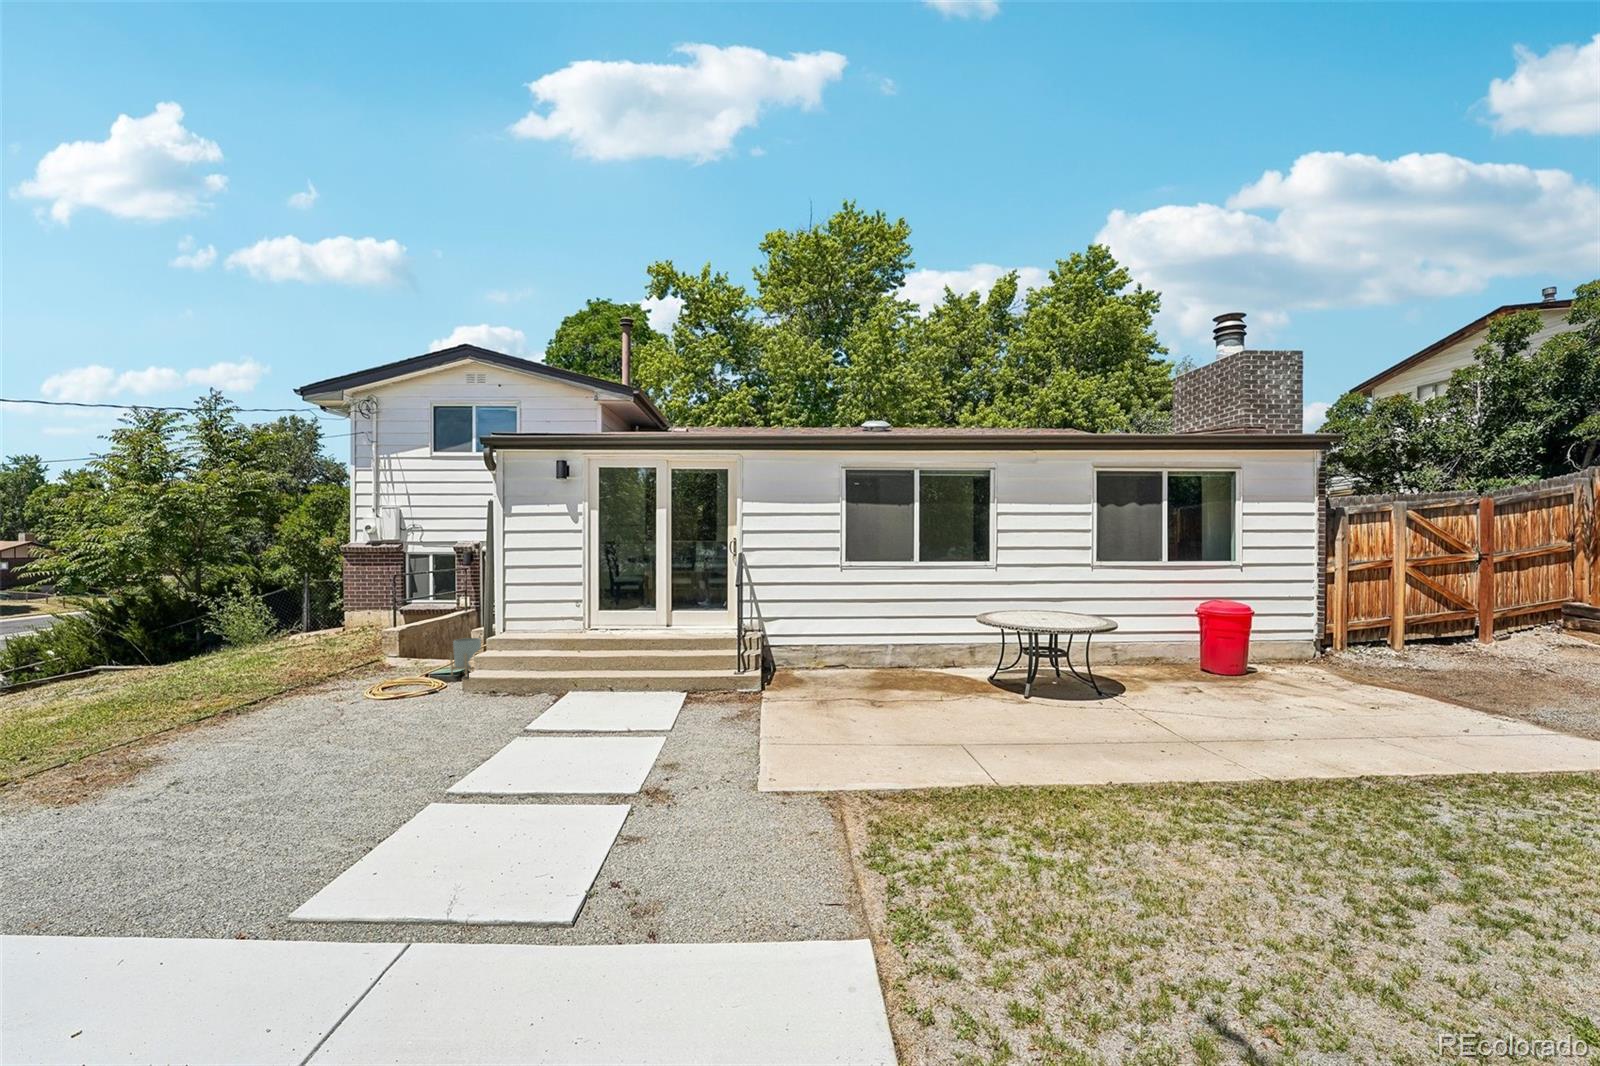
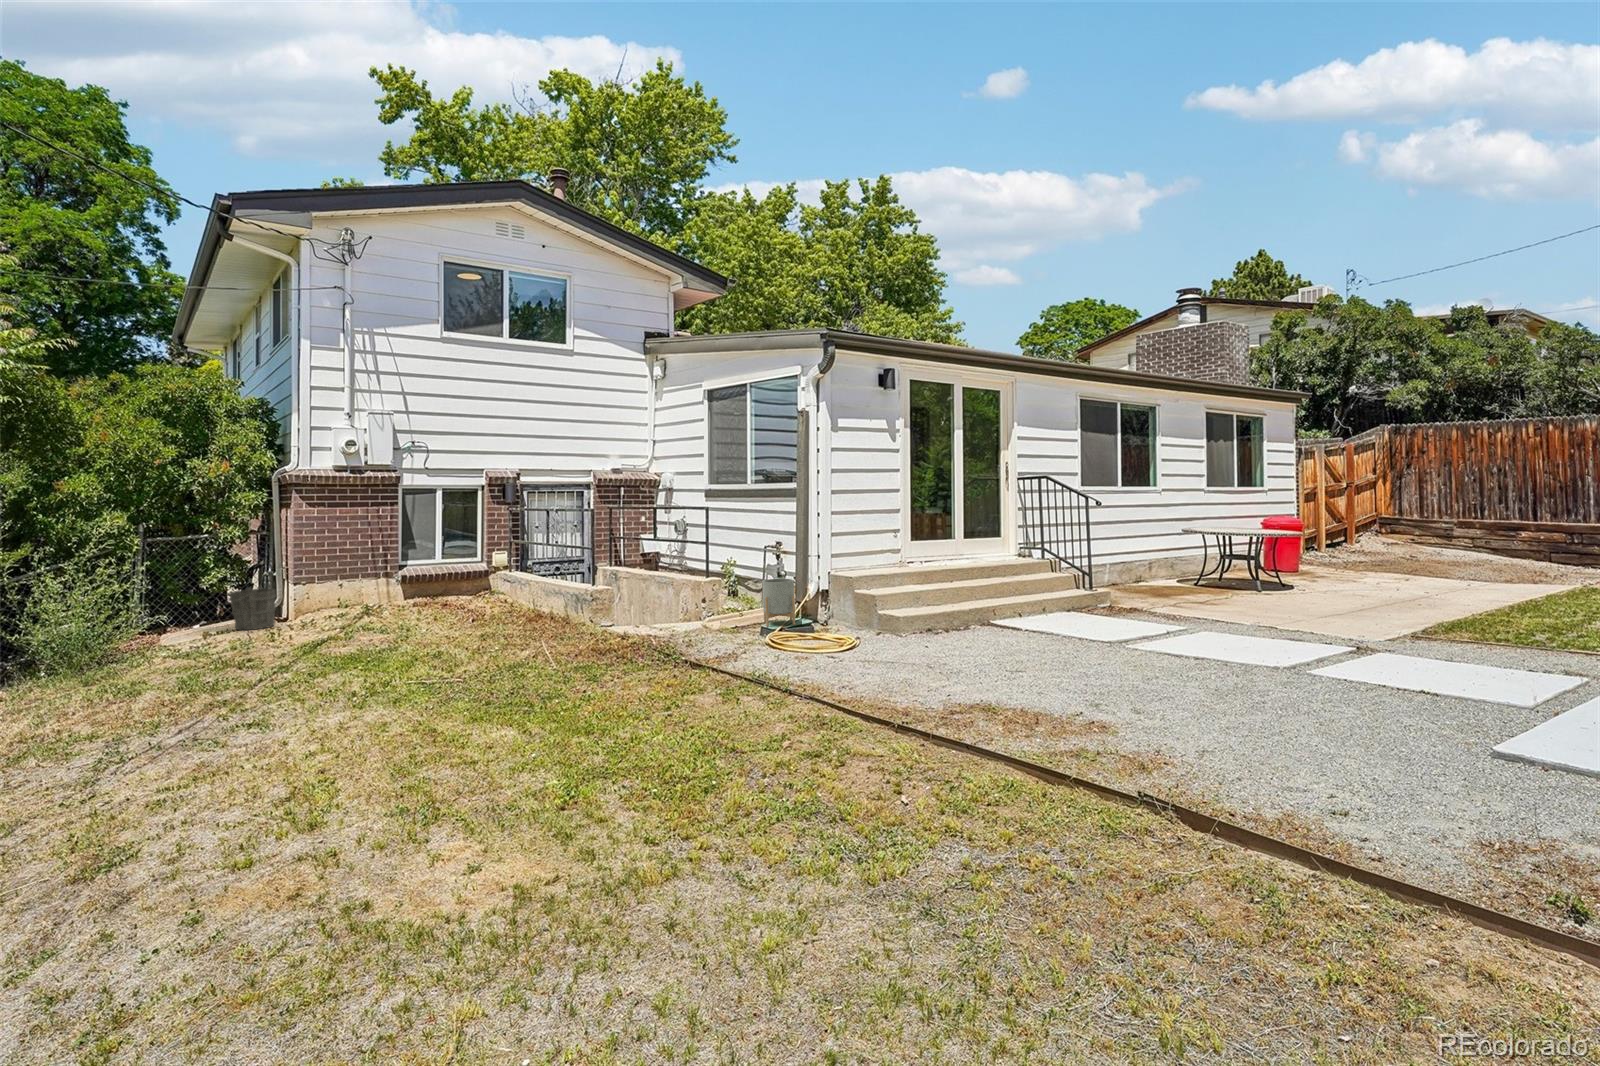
bucket: none [297,616,330,643] -> present [226,588,276,630]

